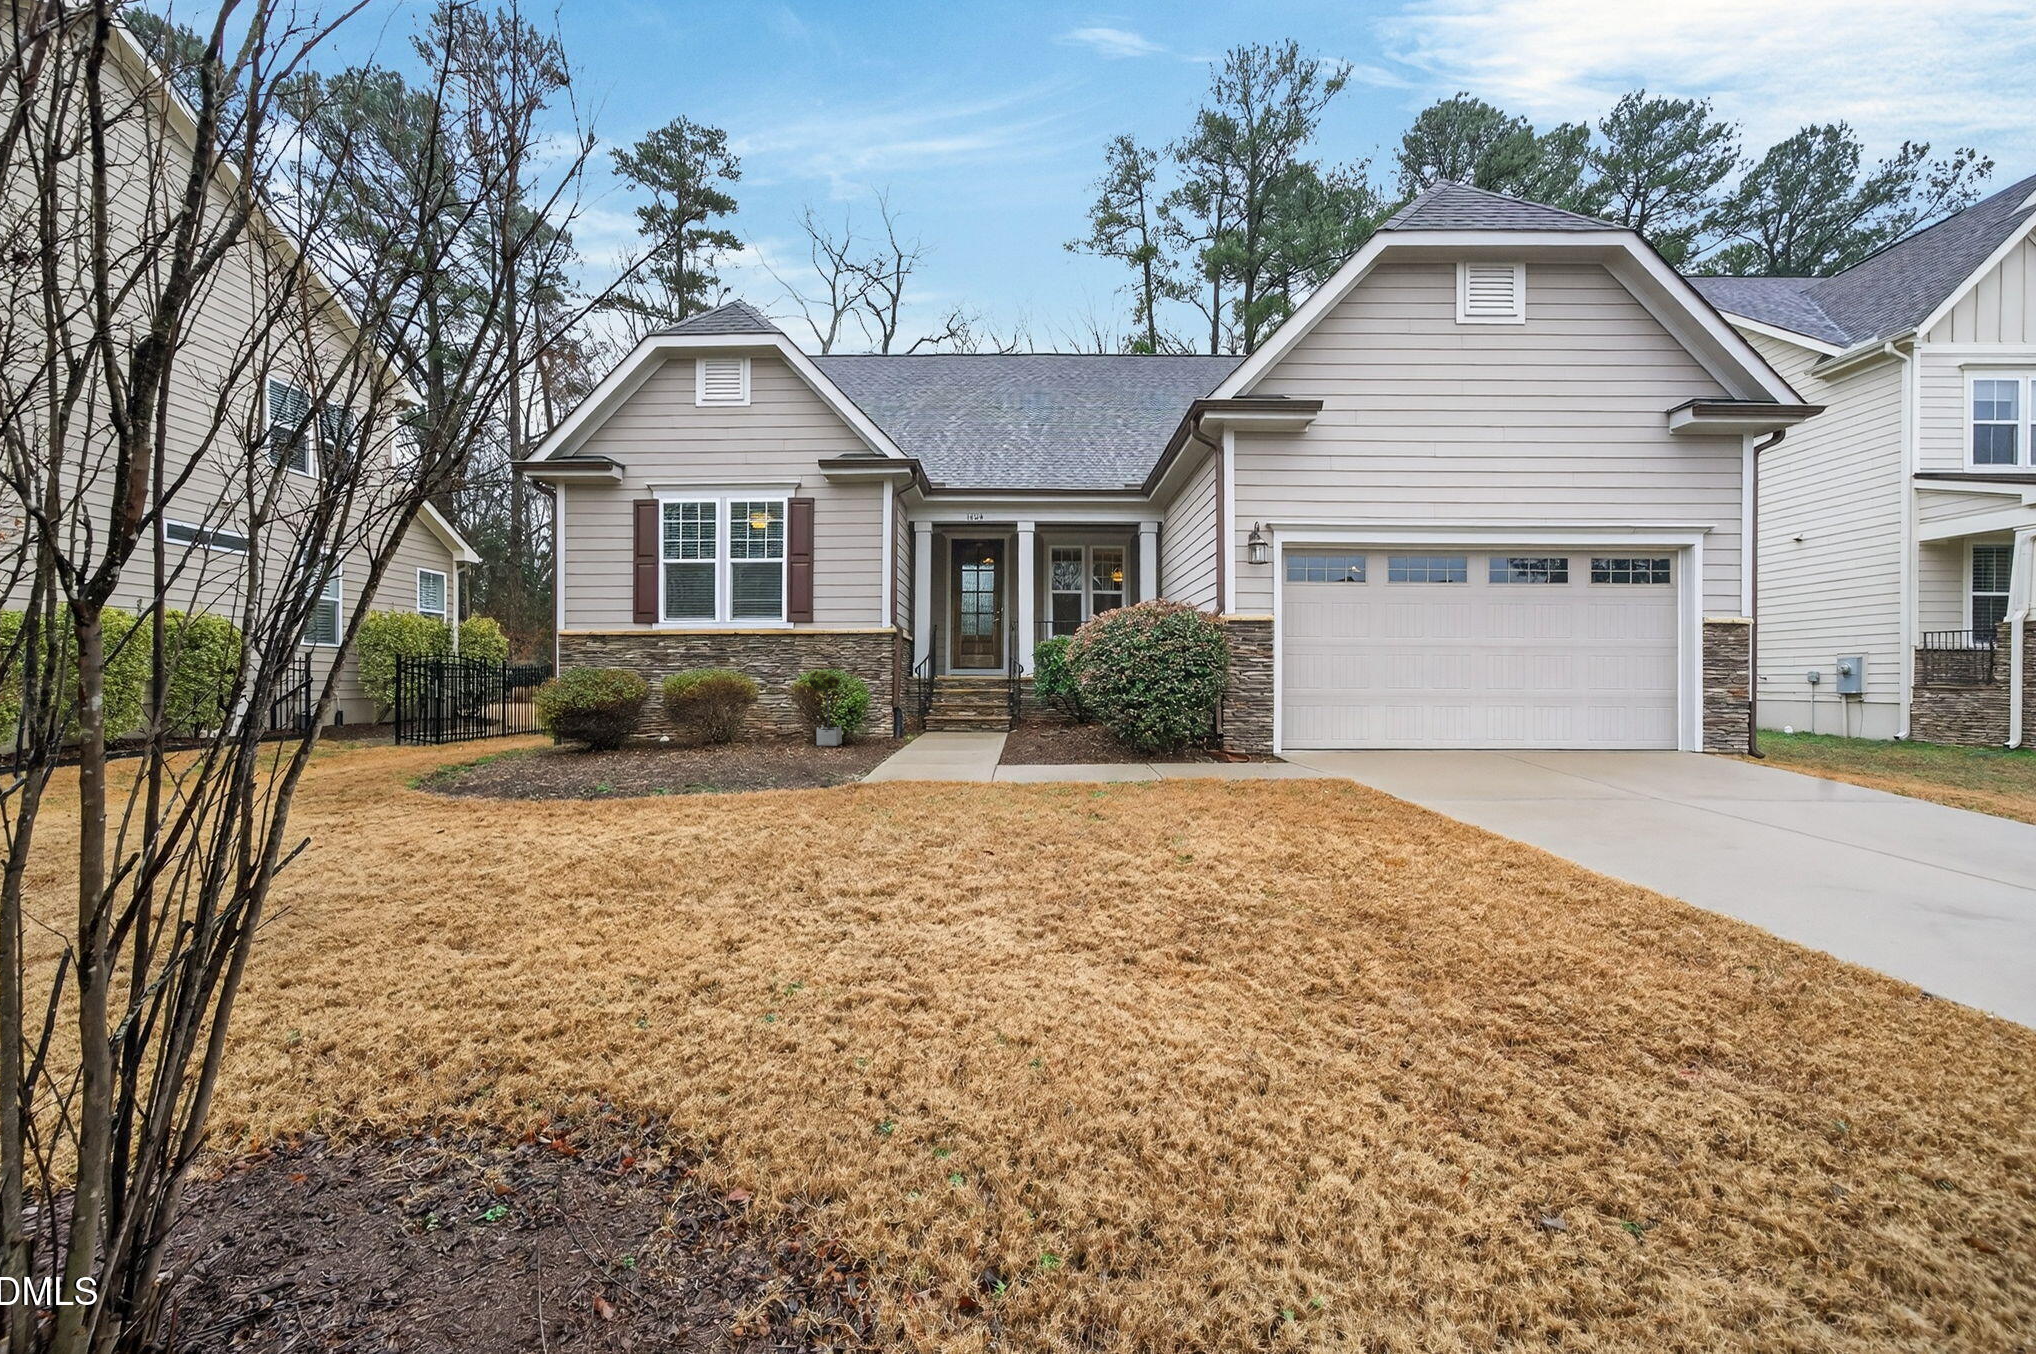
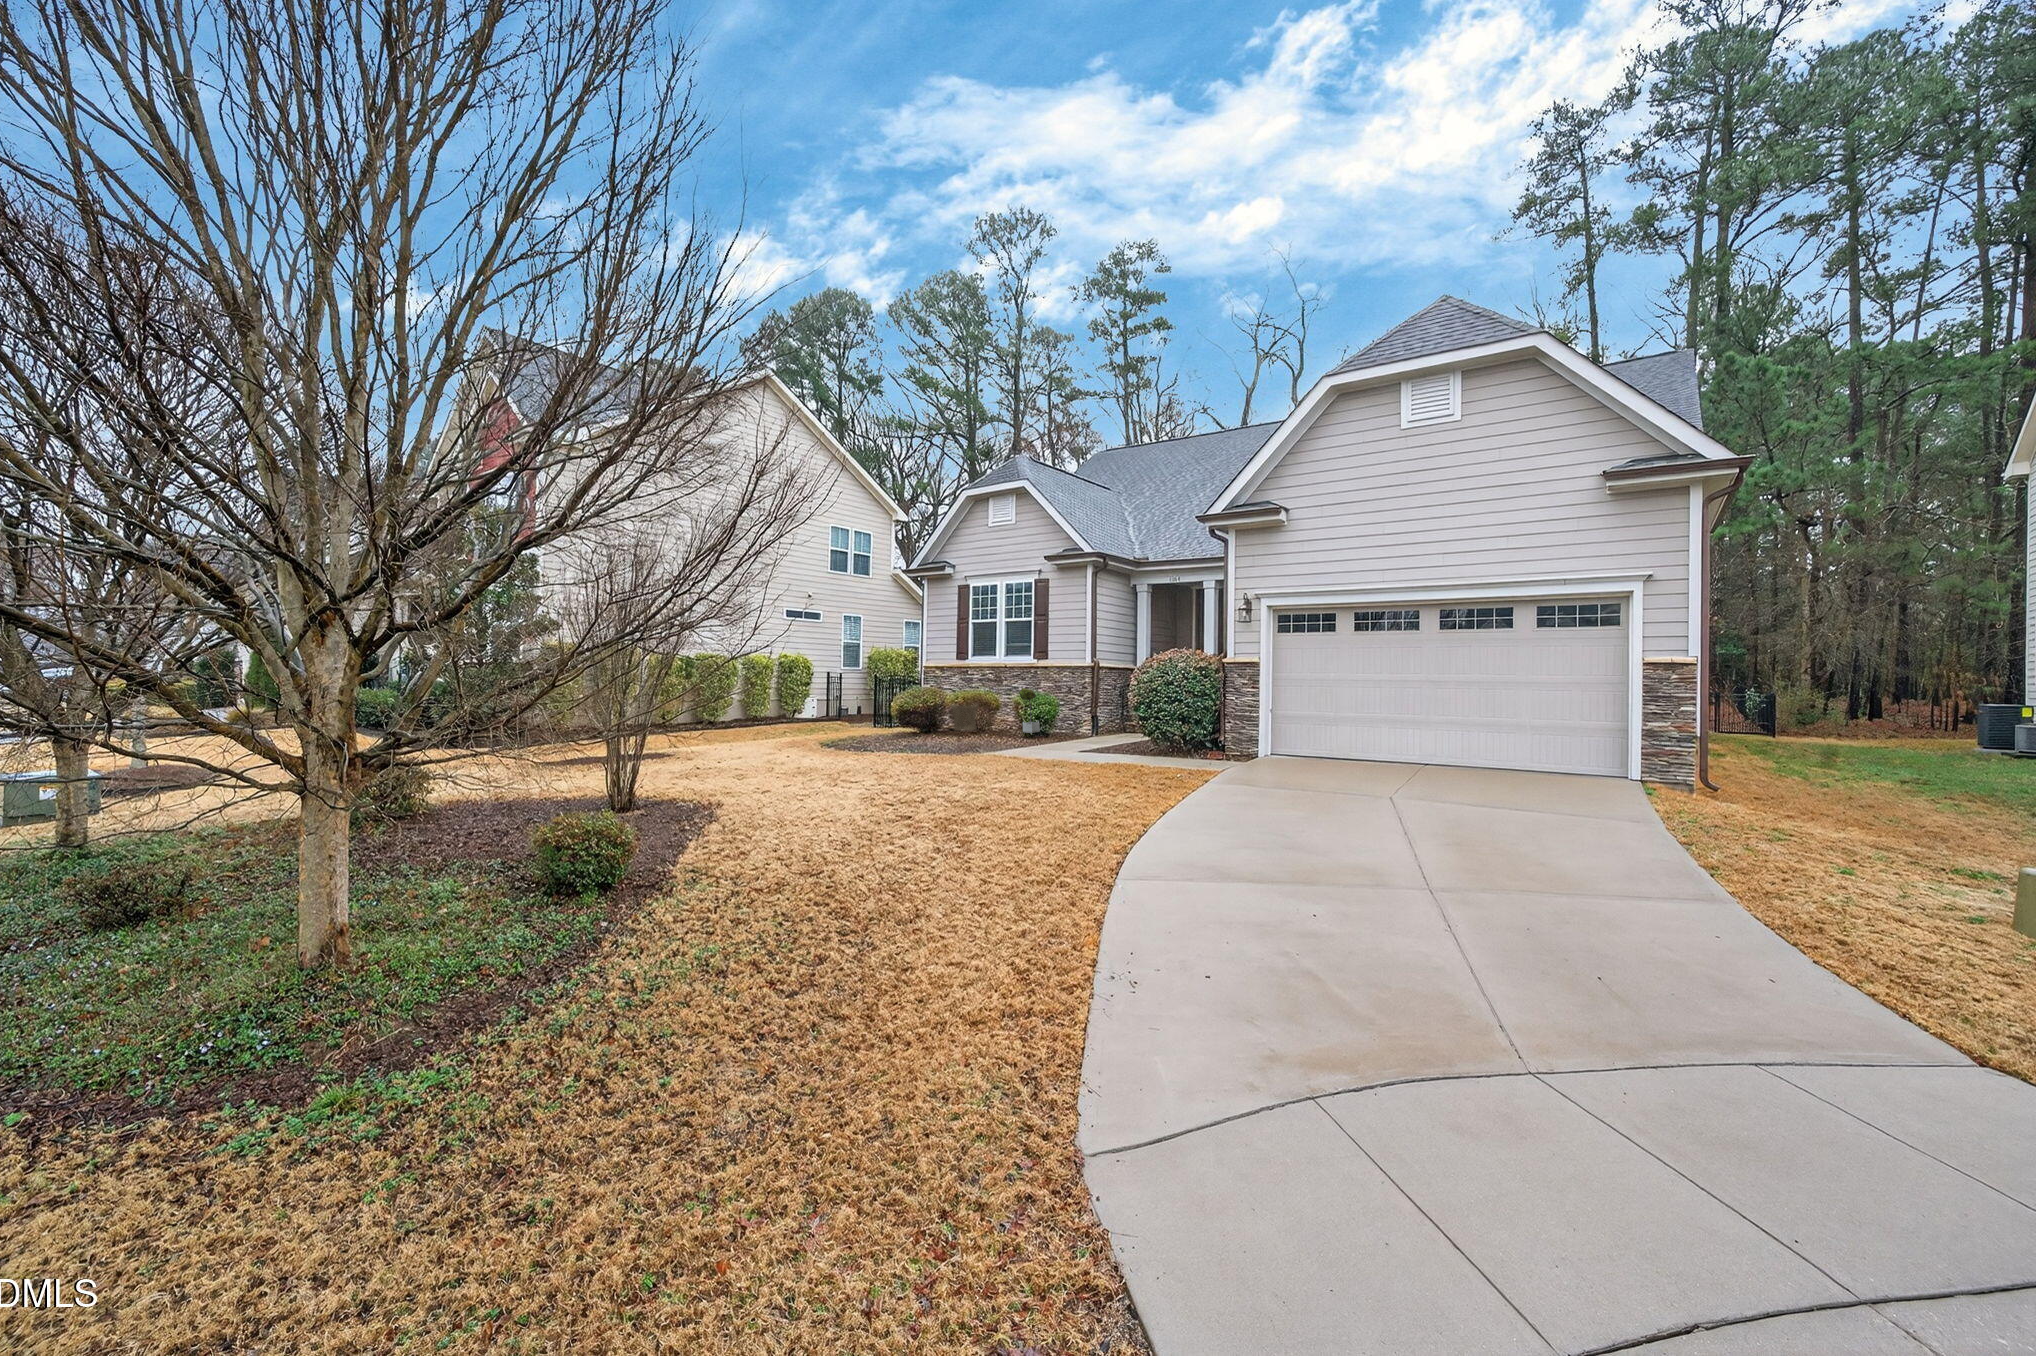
basket: none [663,701,719,750] -> present [950,704,978,731]

